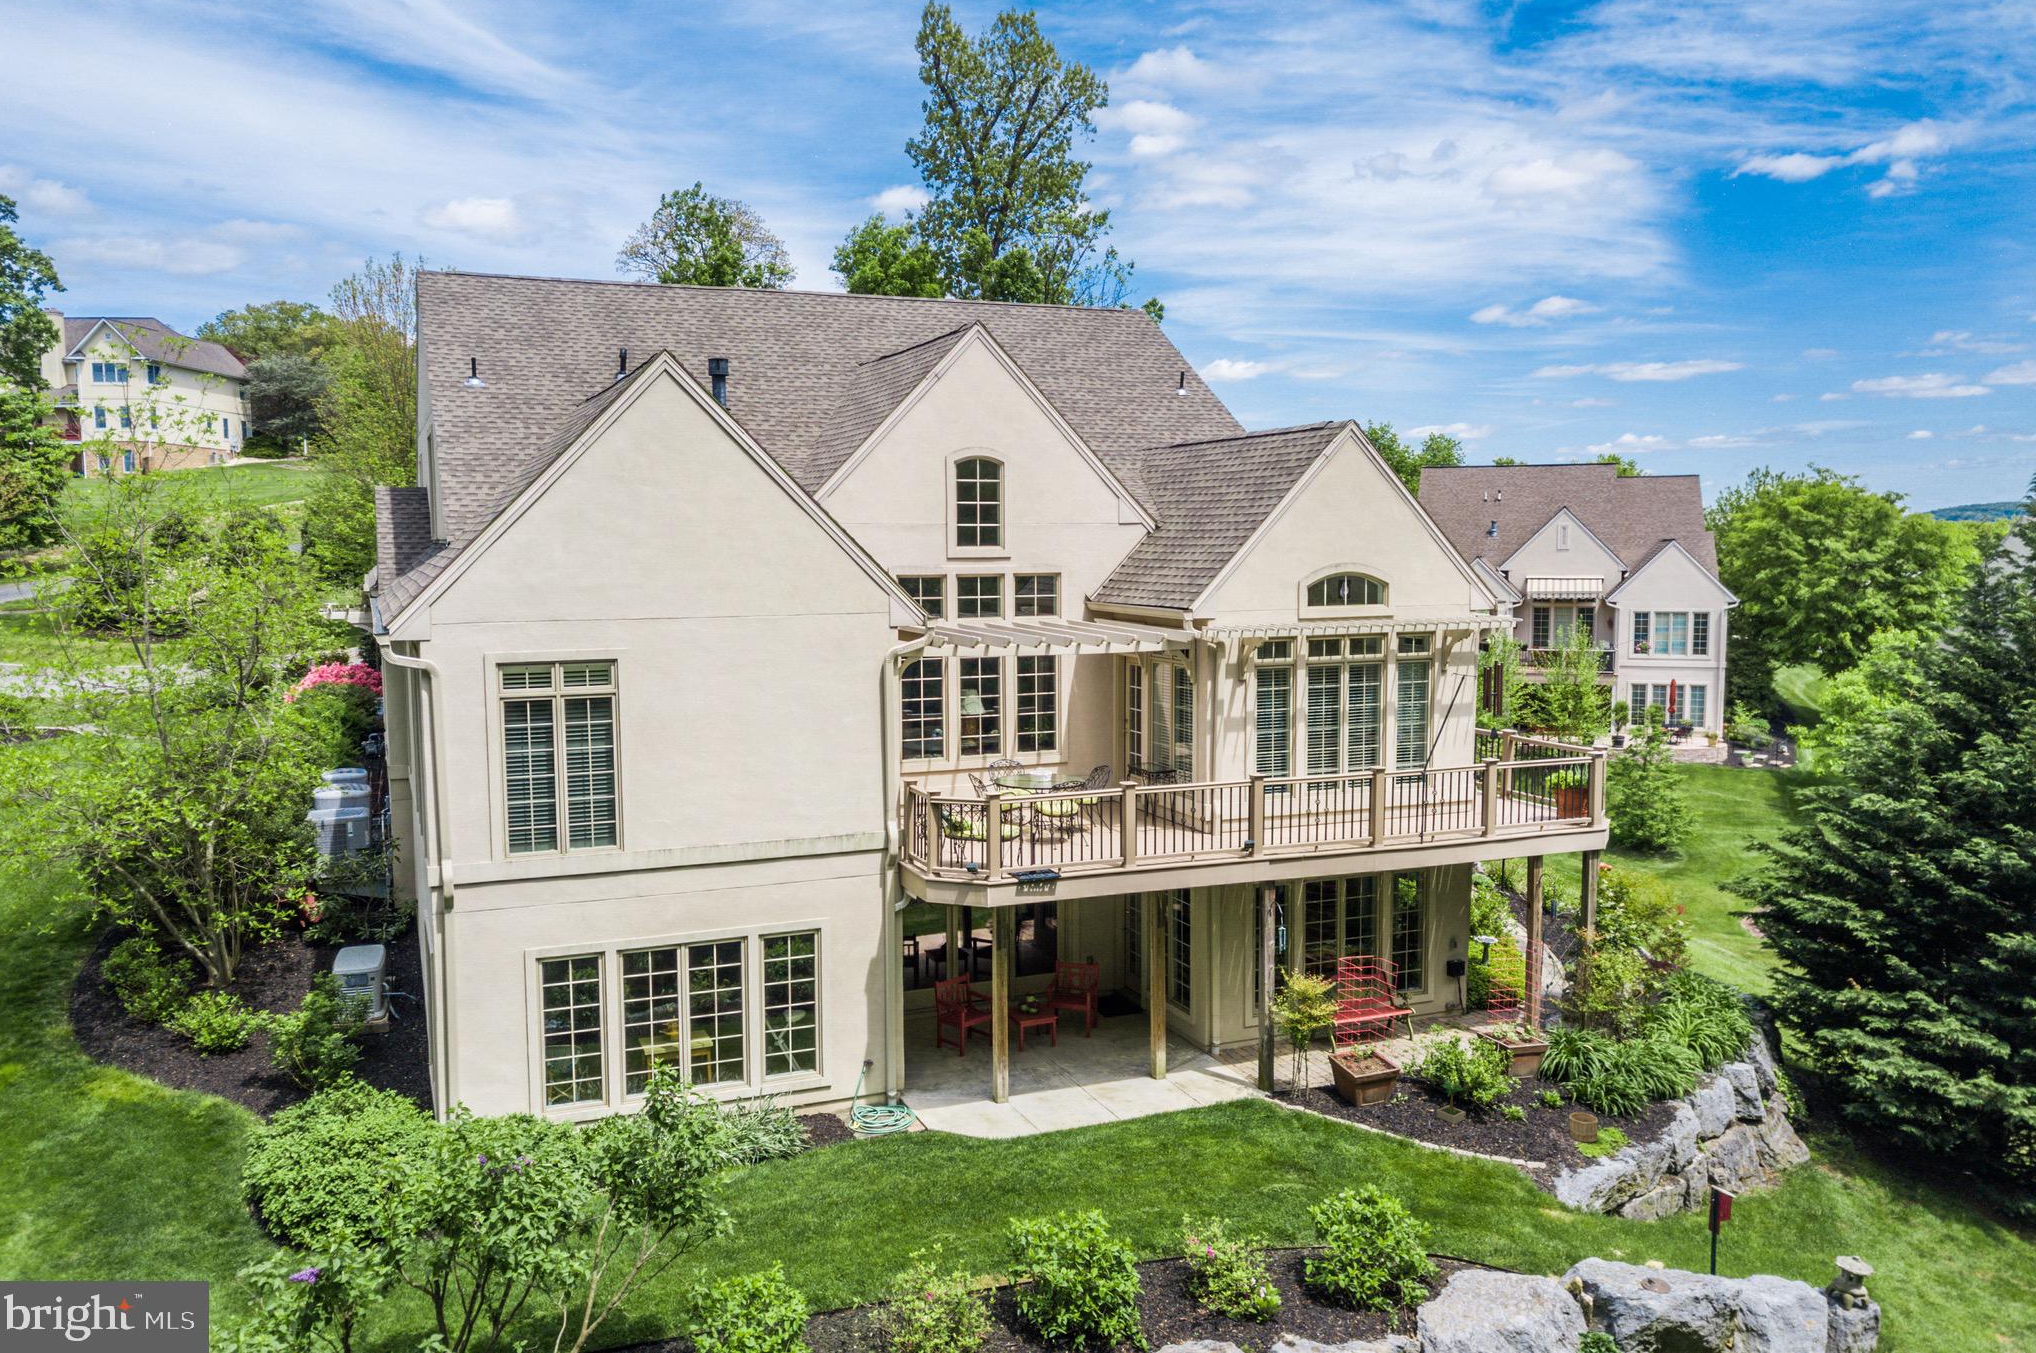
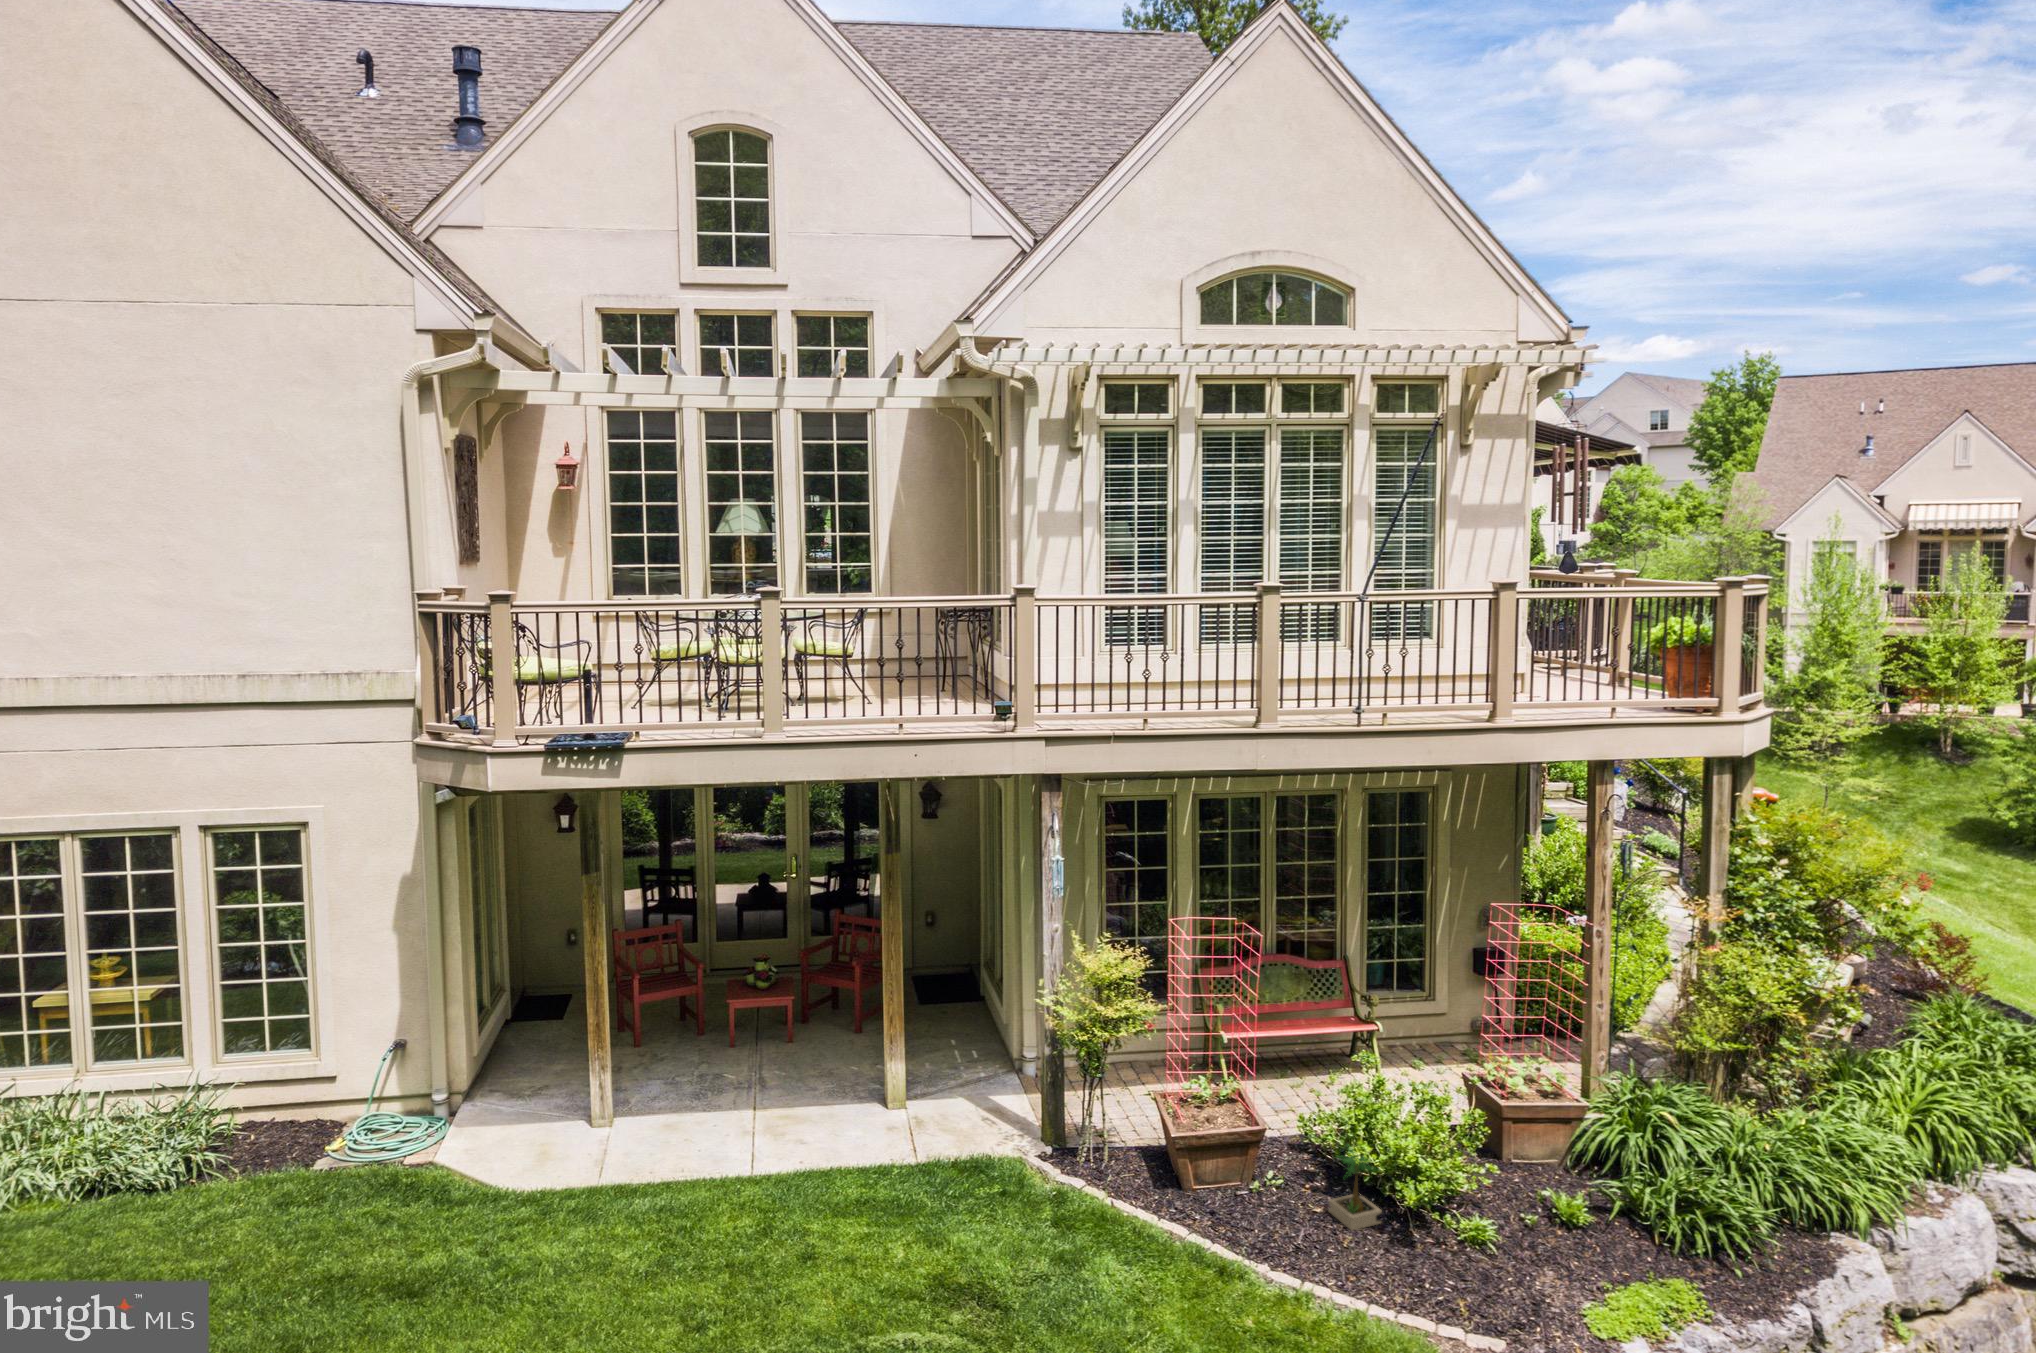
wooden bucket: present [1569,1112,1598,1142] -> none [1577,1240,1637,1306]

